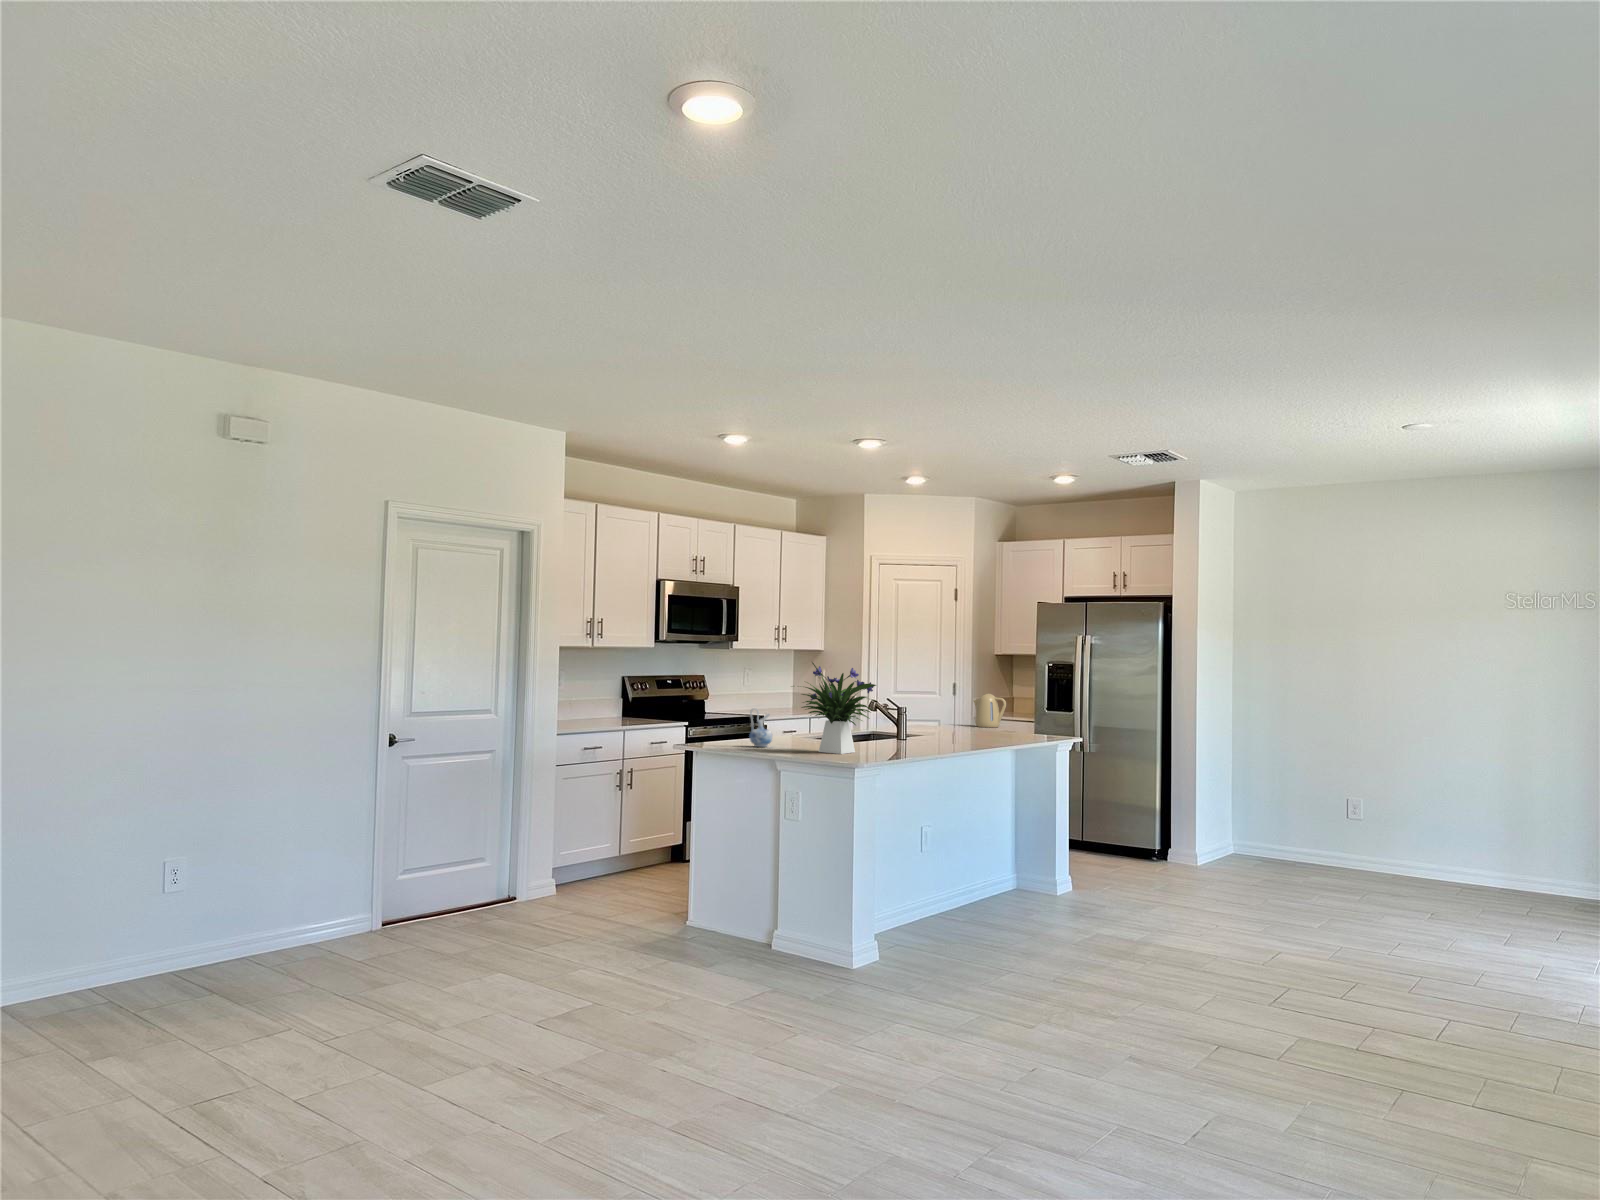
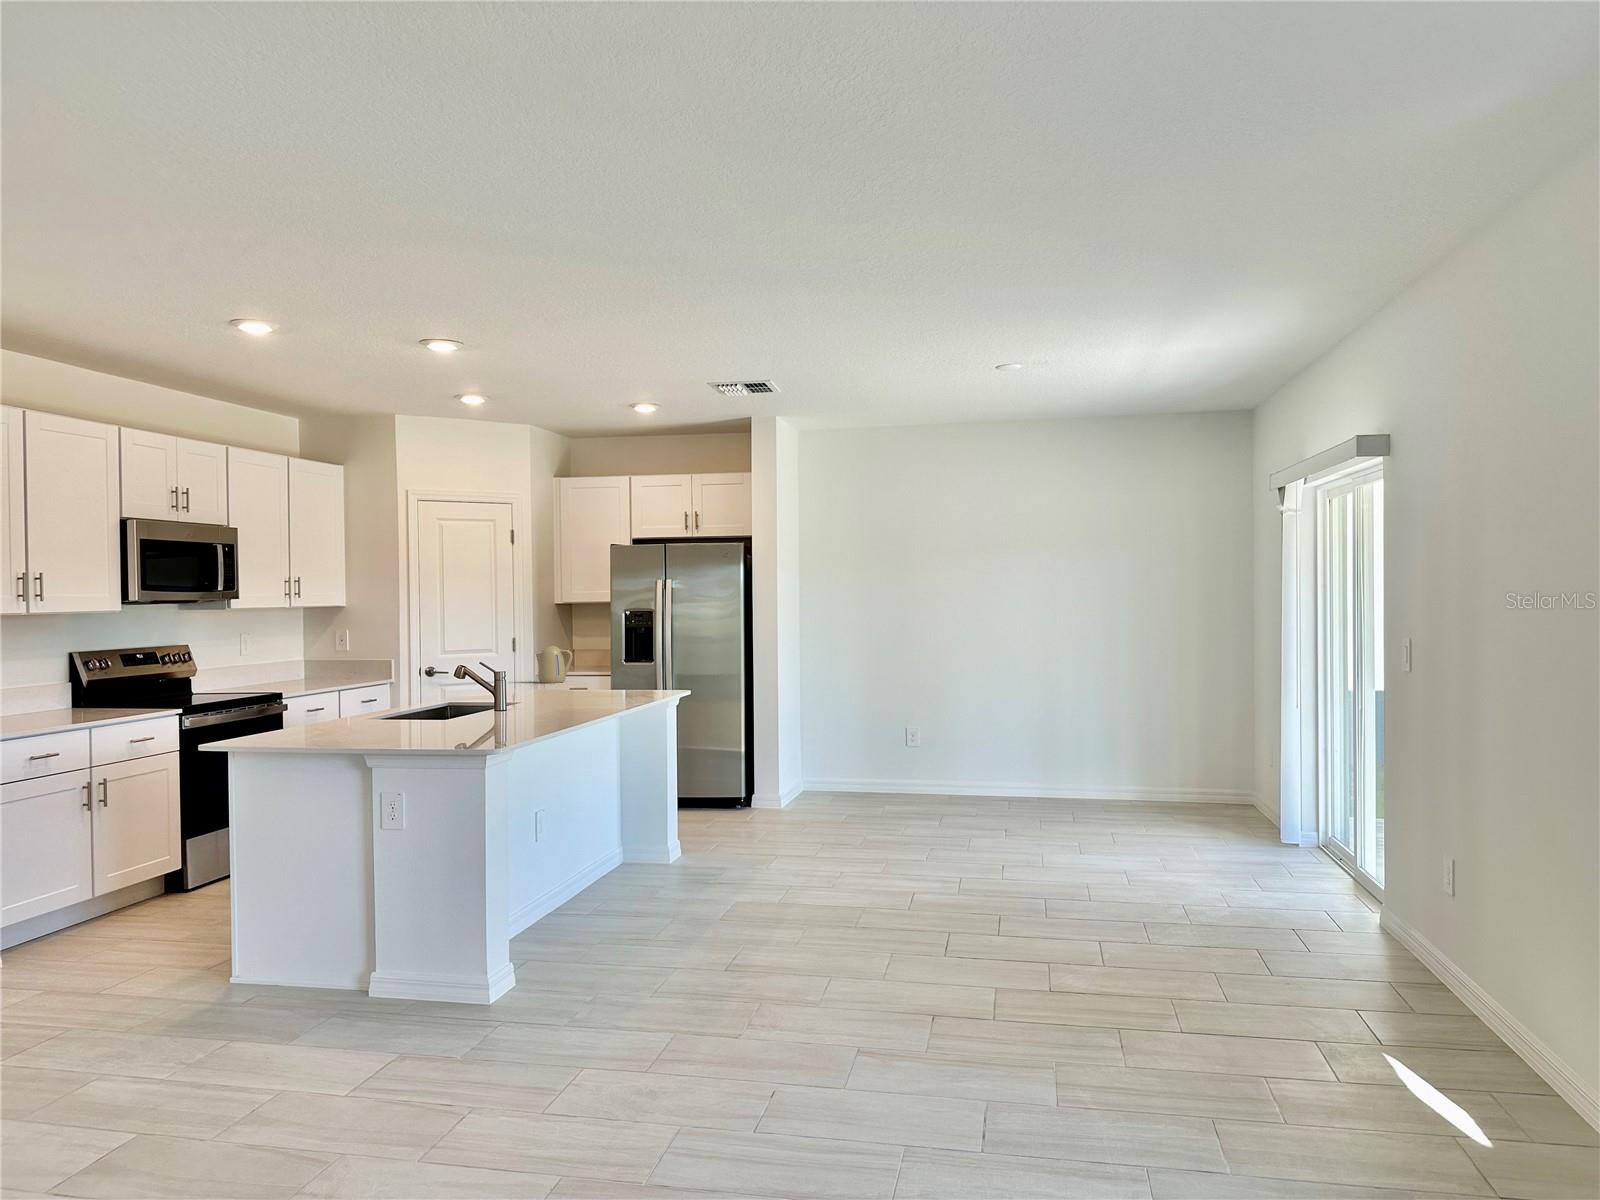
flower arrangement: present [802,662,876,754] -> none [384,623,500,737]
ceramic pitcher: present [749,708,772,747] -> none [315,687,348,738]

